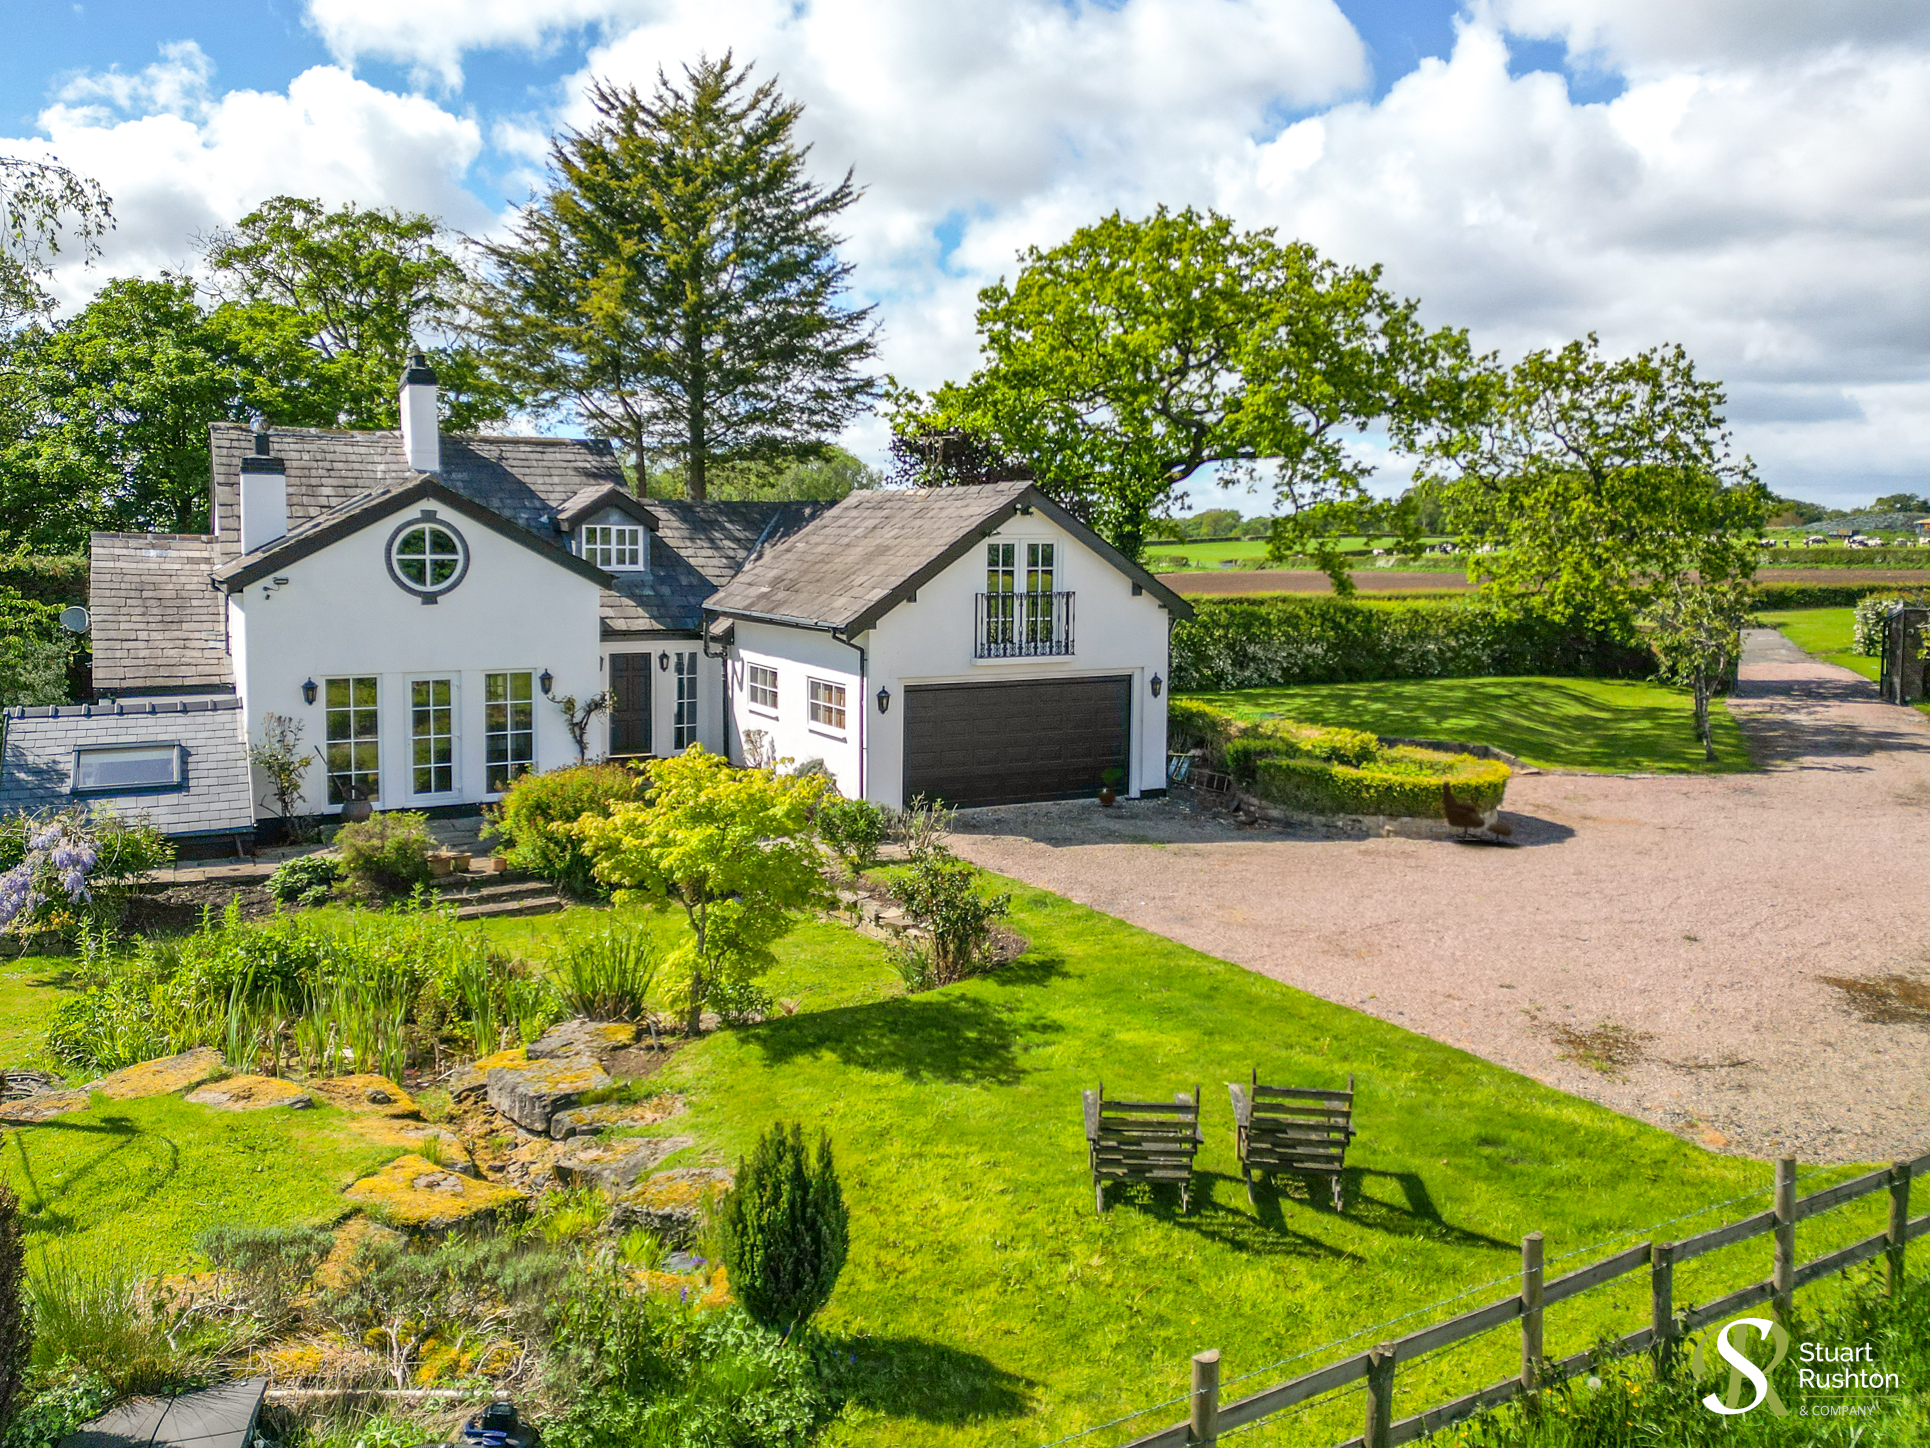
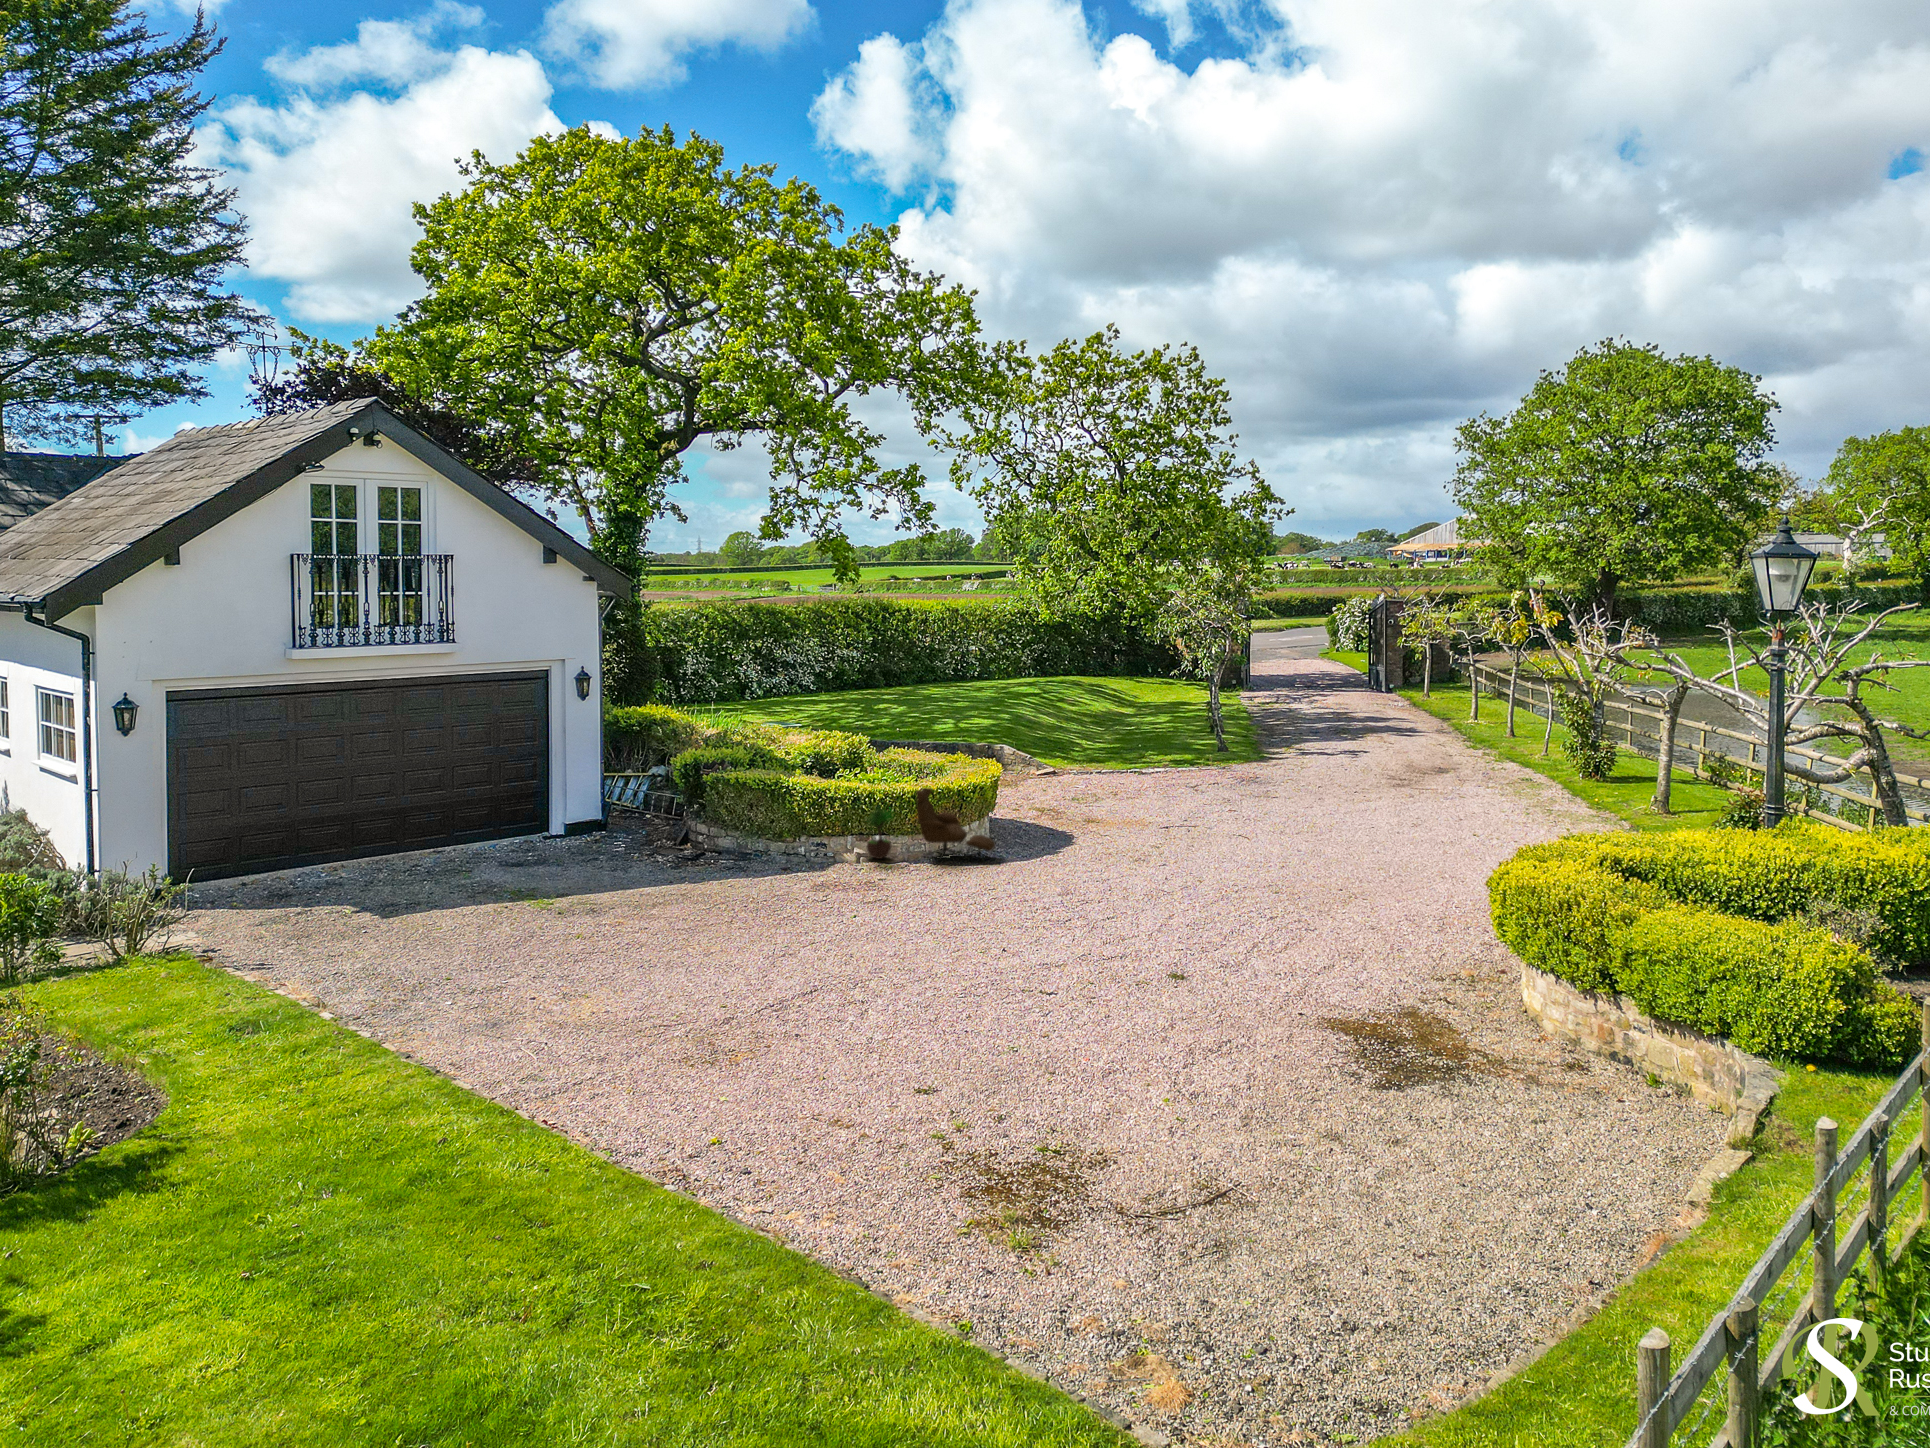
potted tree: present [1098,767,1119,806] -> present [865,807,892,859]

